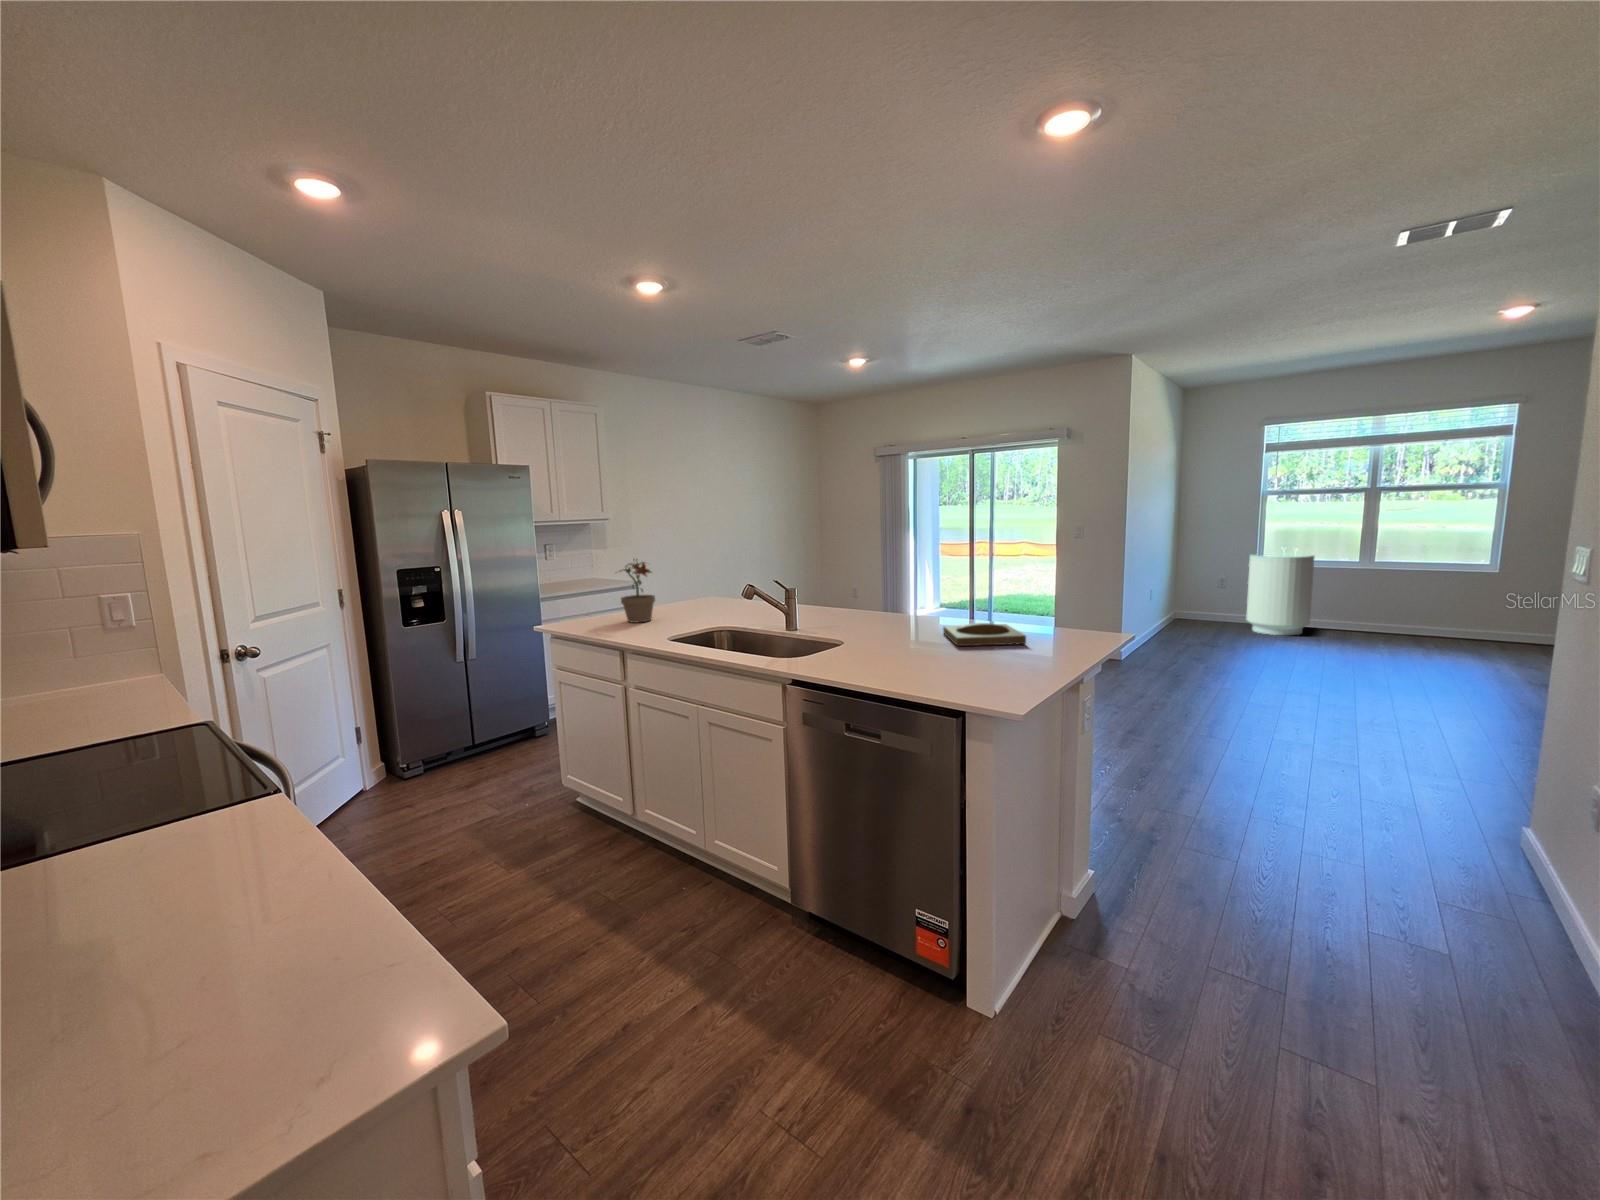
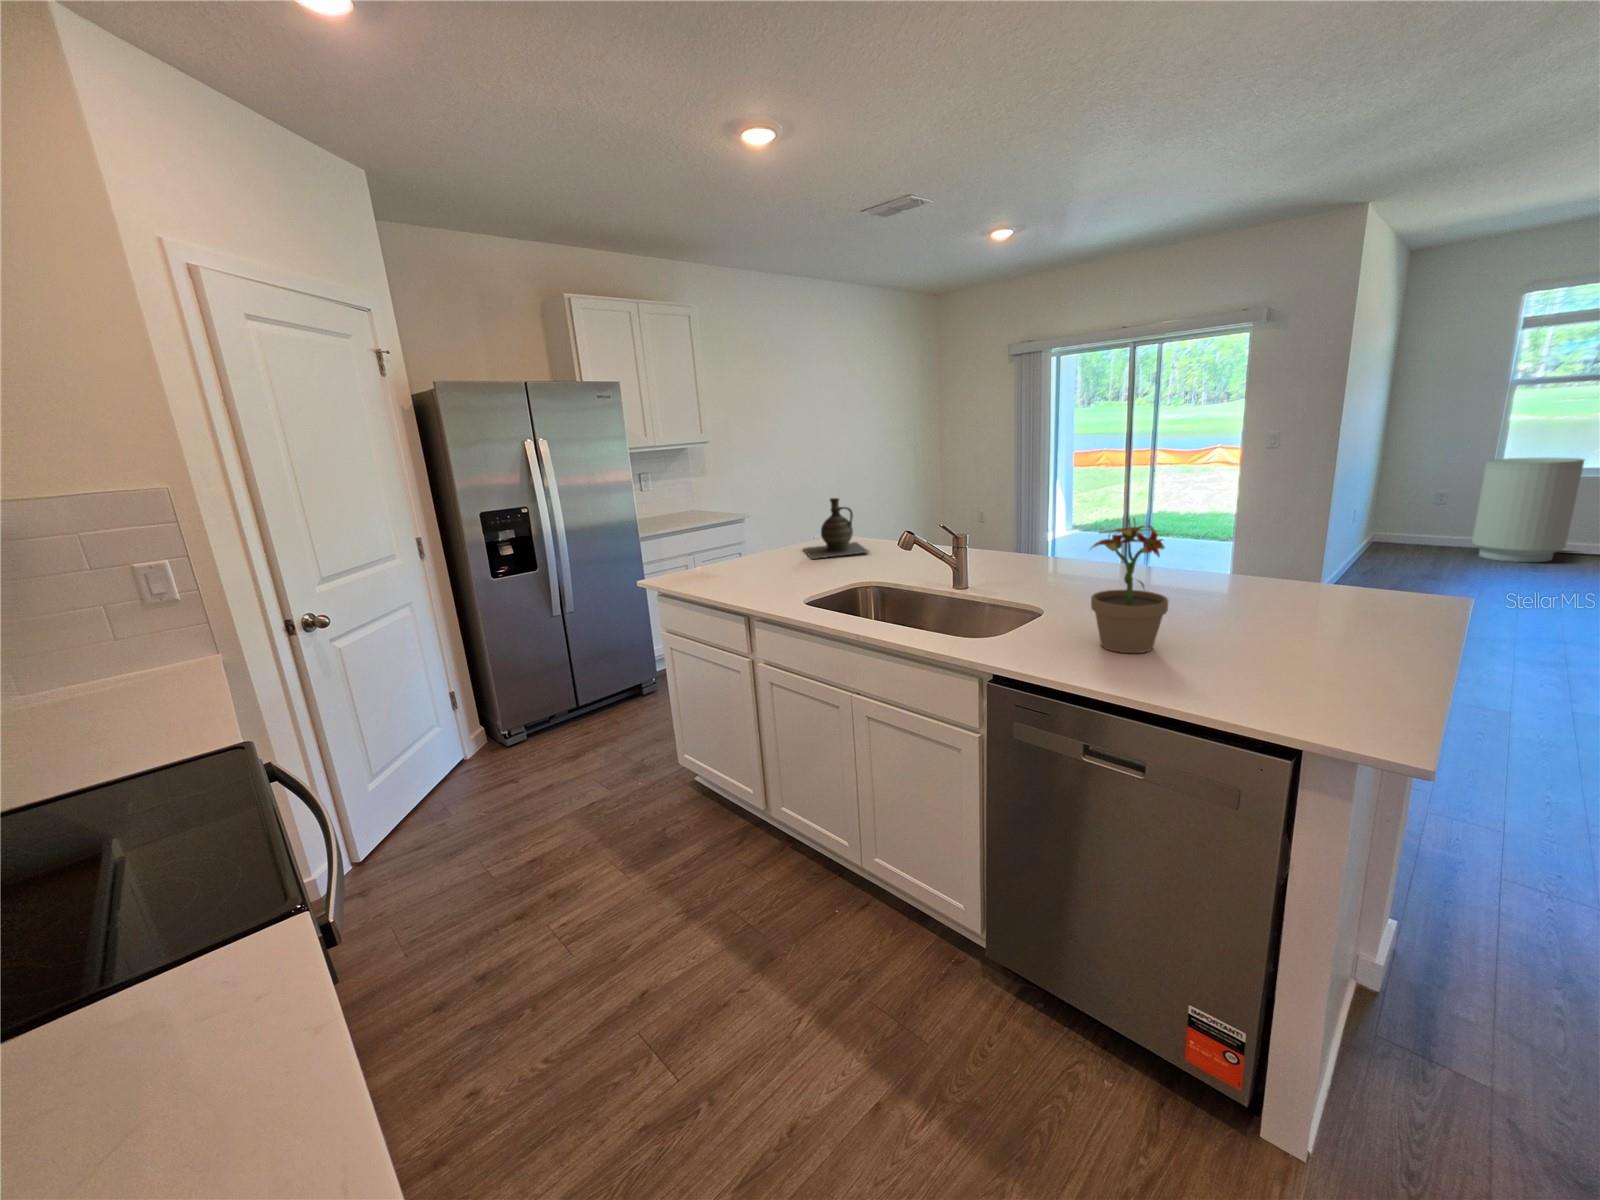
potted plant: present [620,559,655,623] -> present [1091,518,1169,653]
ceramic jug: none [681,564,735,612] -> present [803,498,868,559]
tray: present [943,623,1026,646] -> none [1182,581,1333,618]

